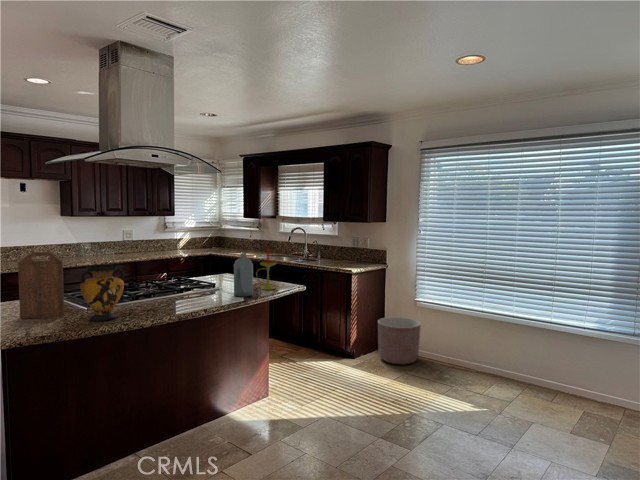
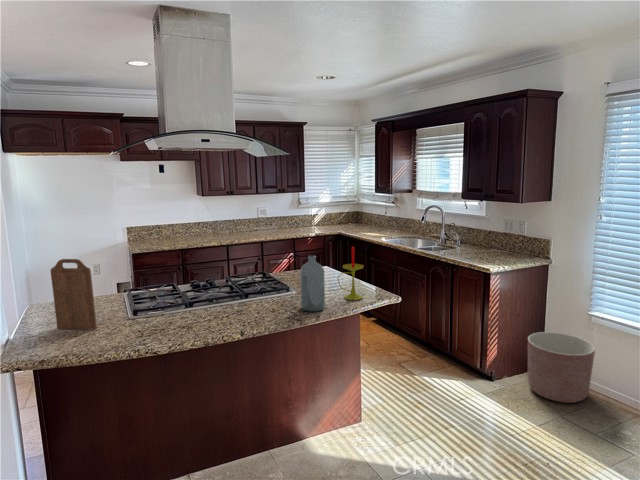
vase: present [80,265,124,321] -> none [98,275,148,342]

